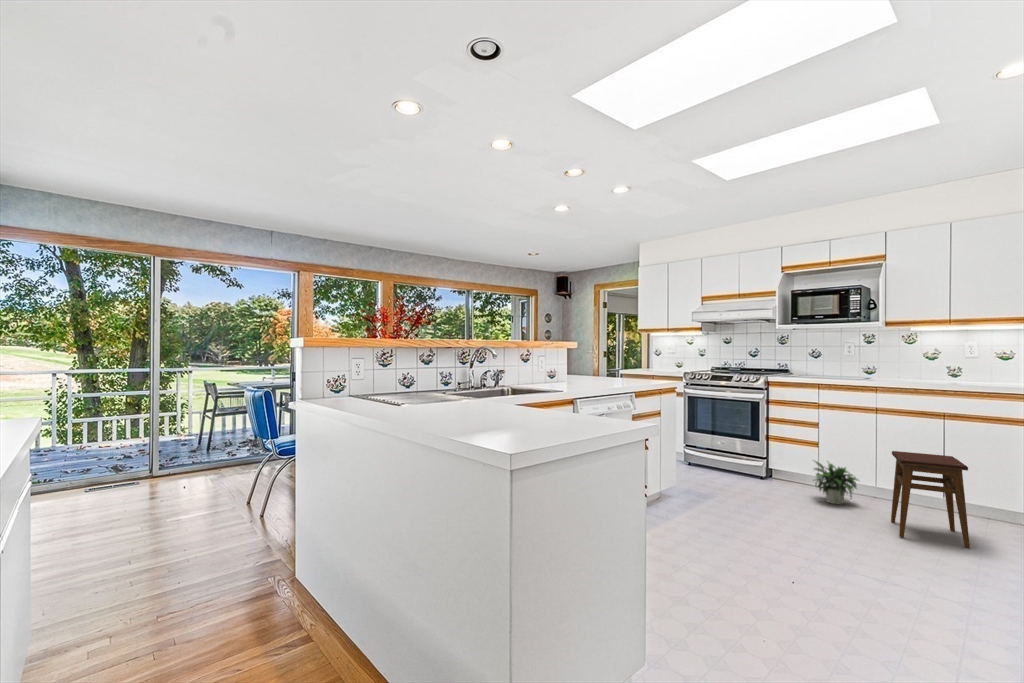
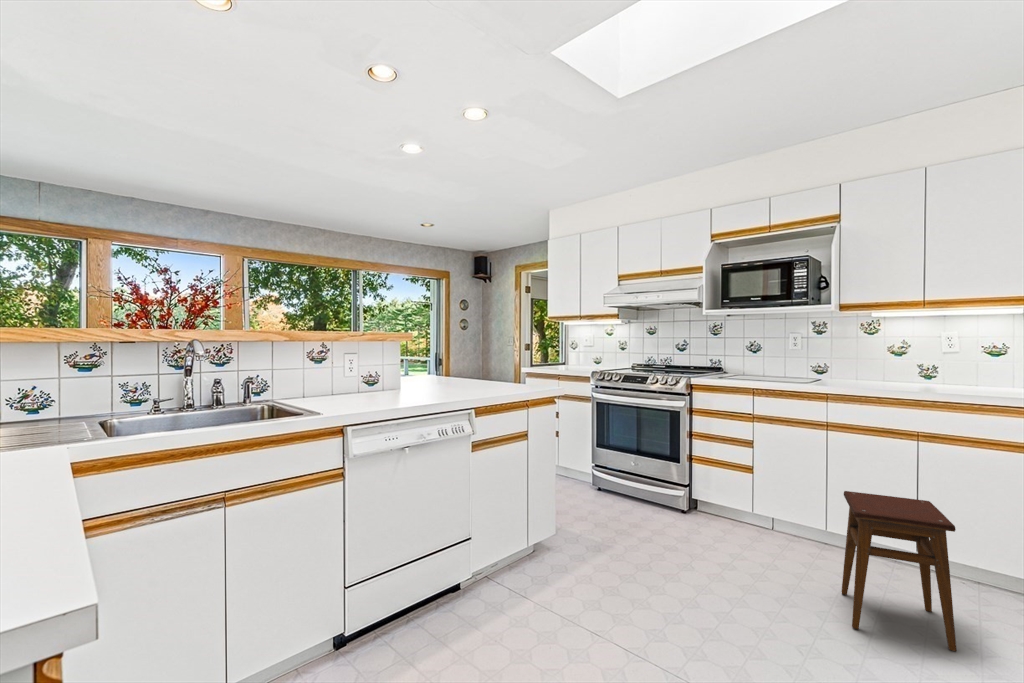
potted plant: present [814,461,858,504] -> none [739,494,802,559]

